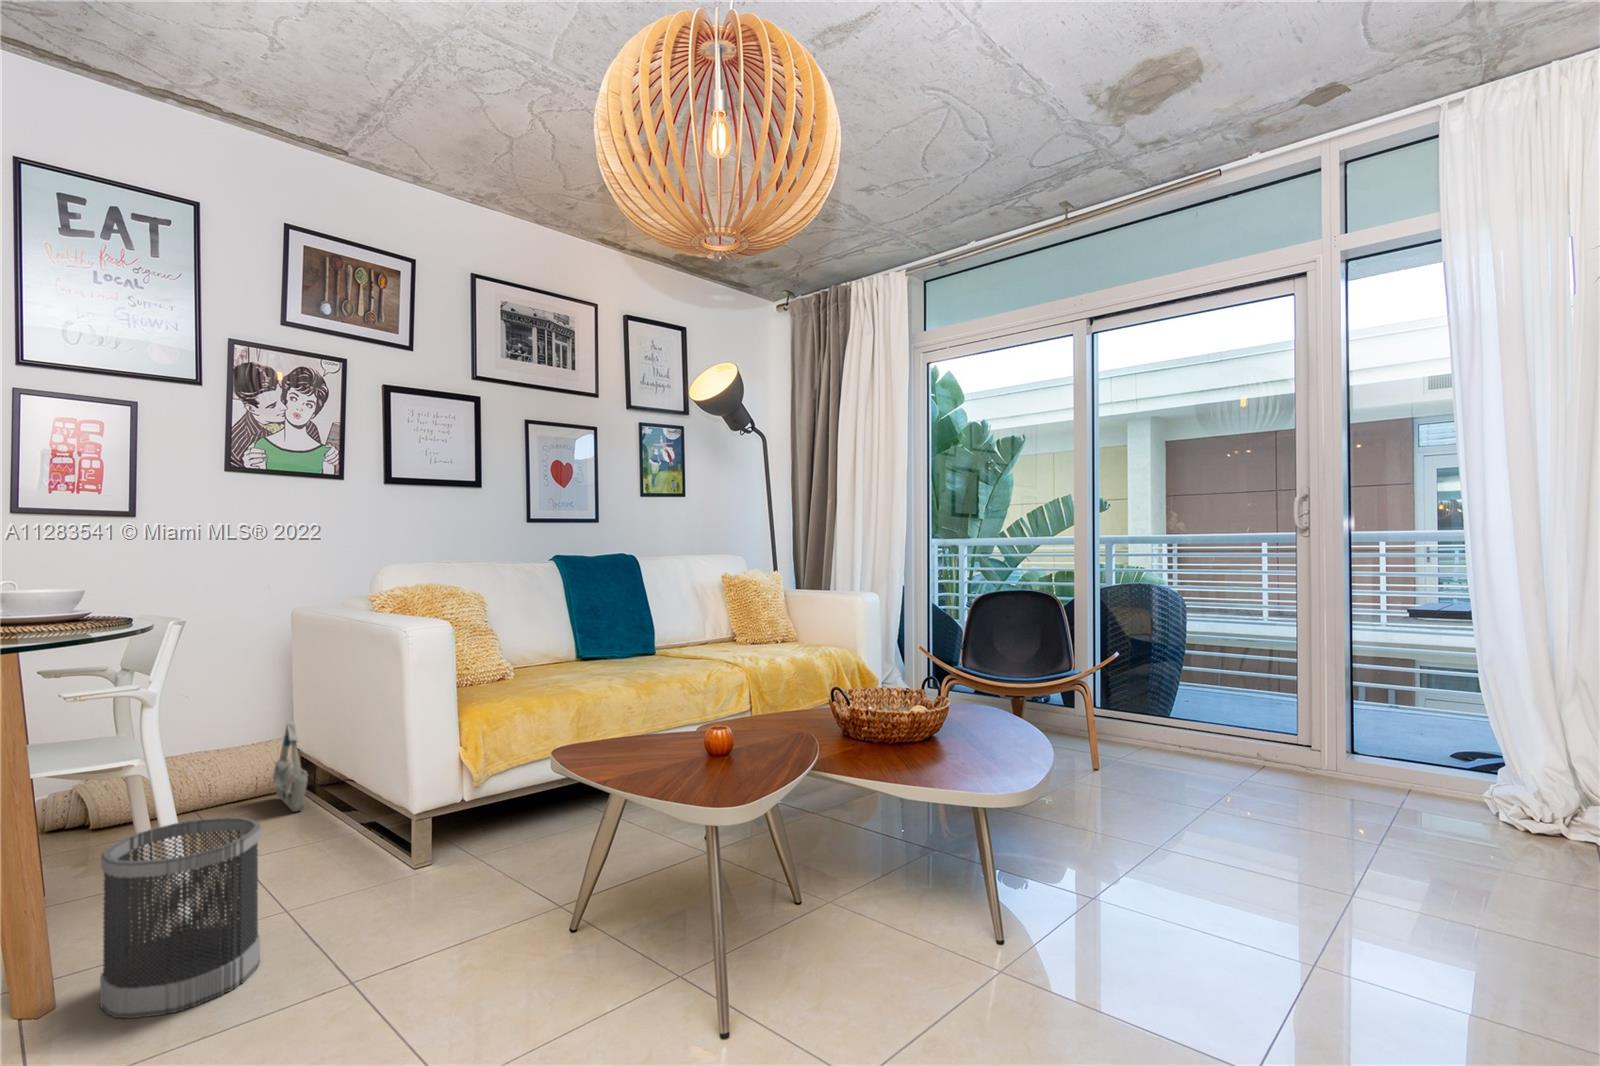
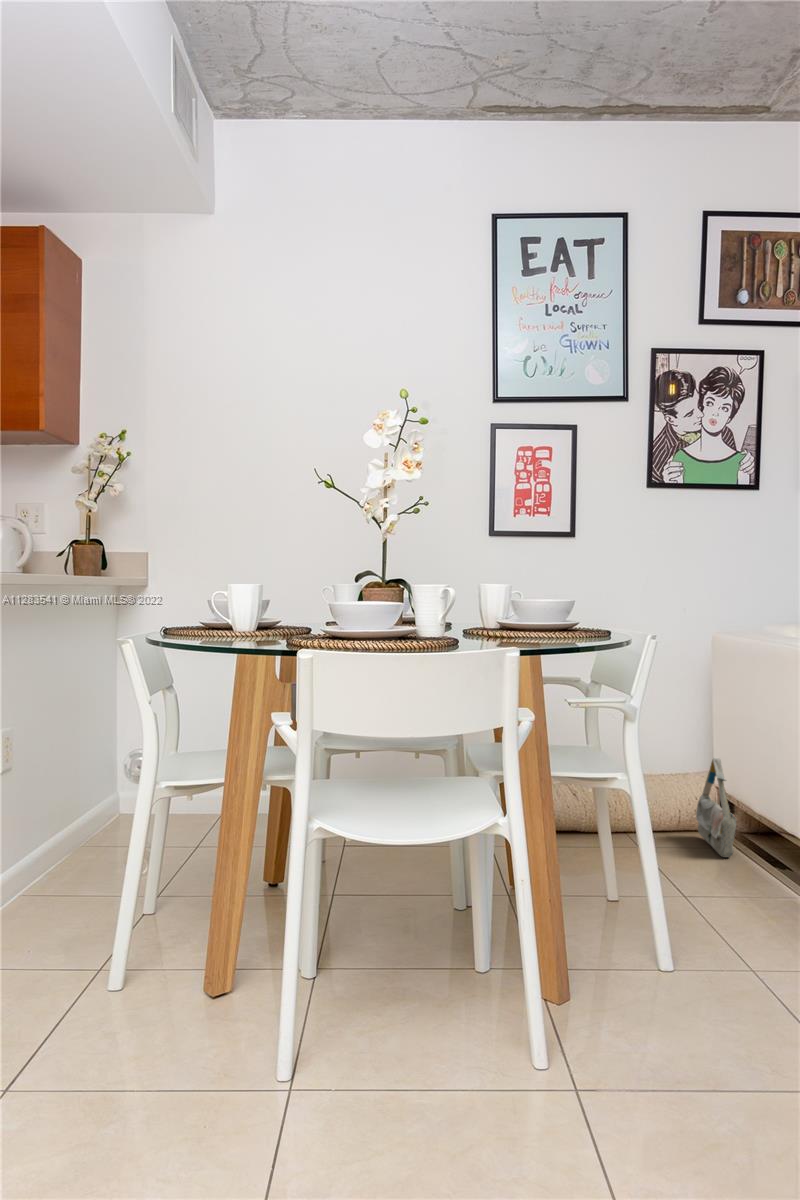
wastebasket: present [100,817,261,1019] -> none [612,851,757,1064]

